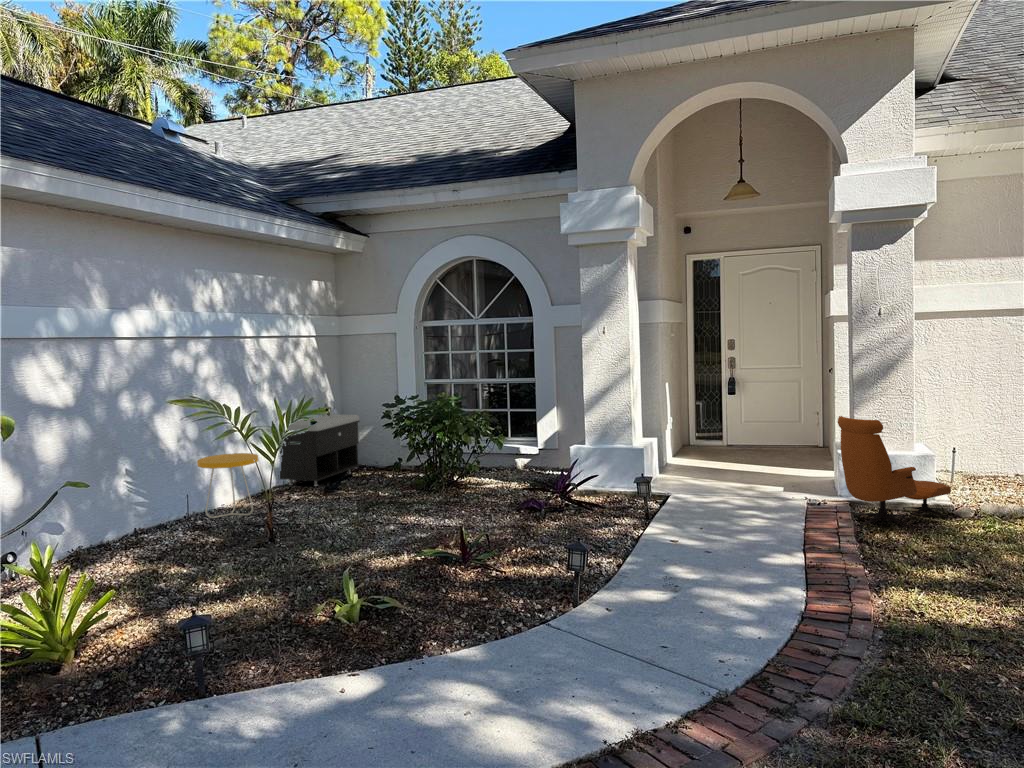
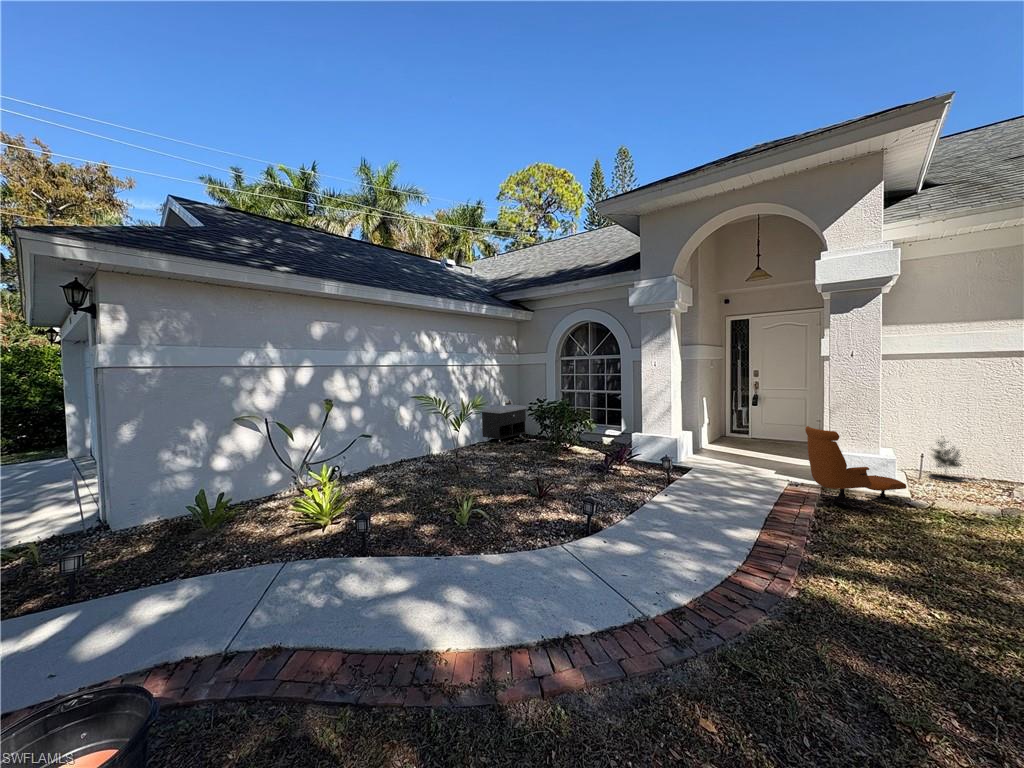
potted tree: none [958,421,999,483] -> present [928,440,962,482]
side table: present [197,453,258,518] -> none [435,423,464,455]

